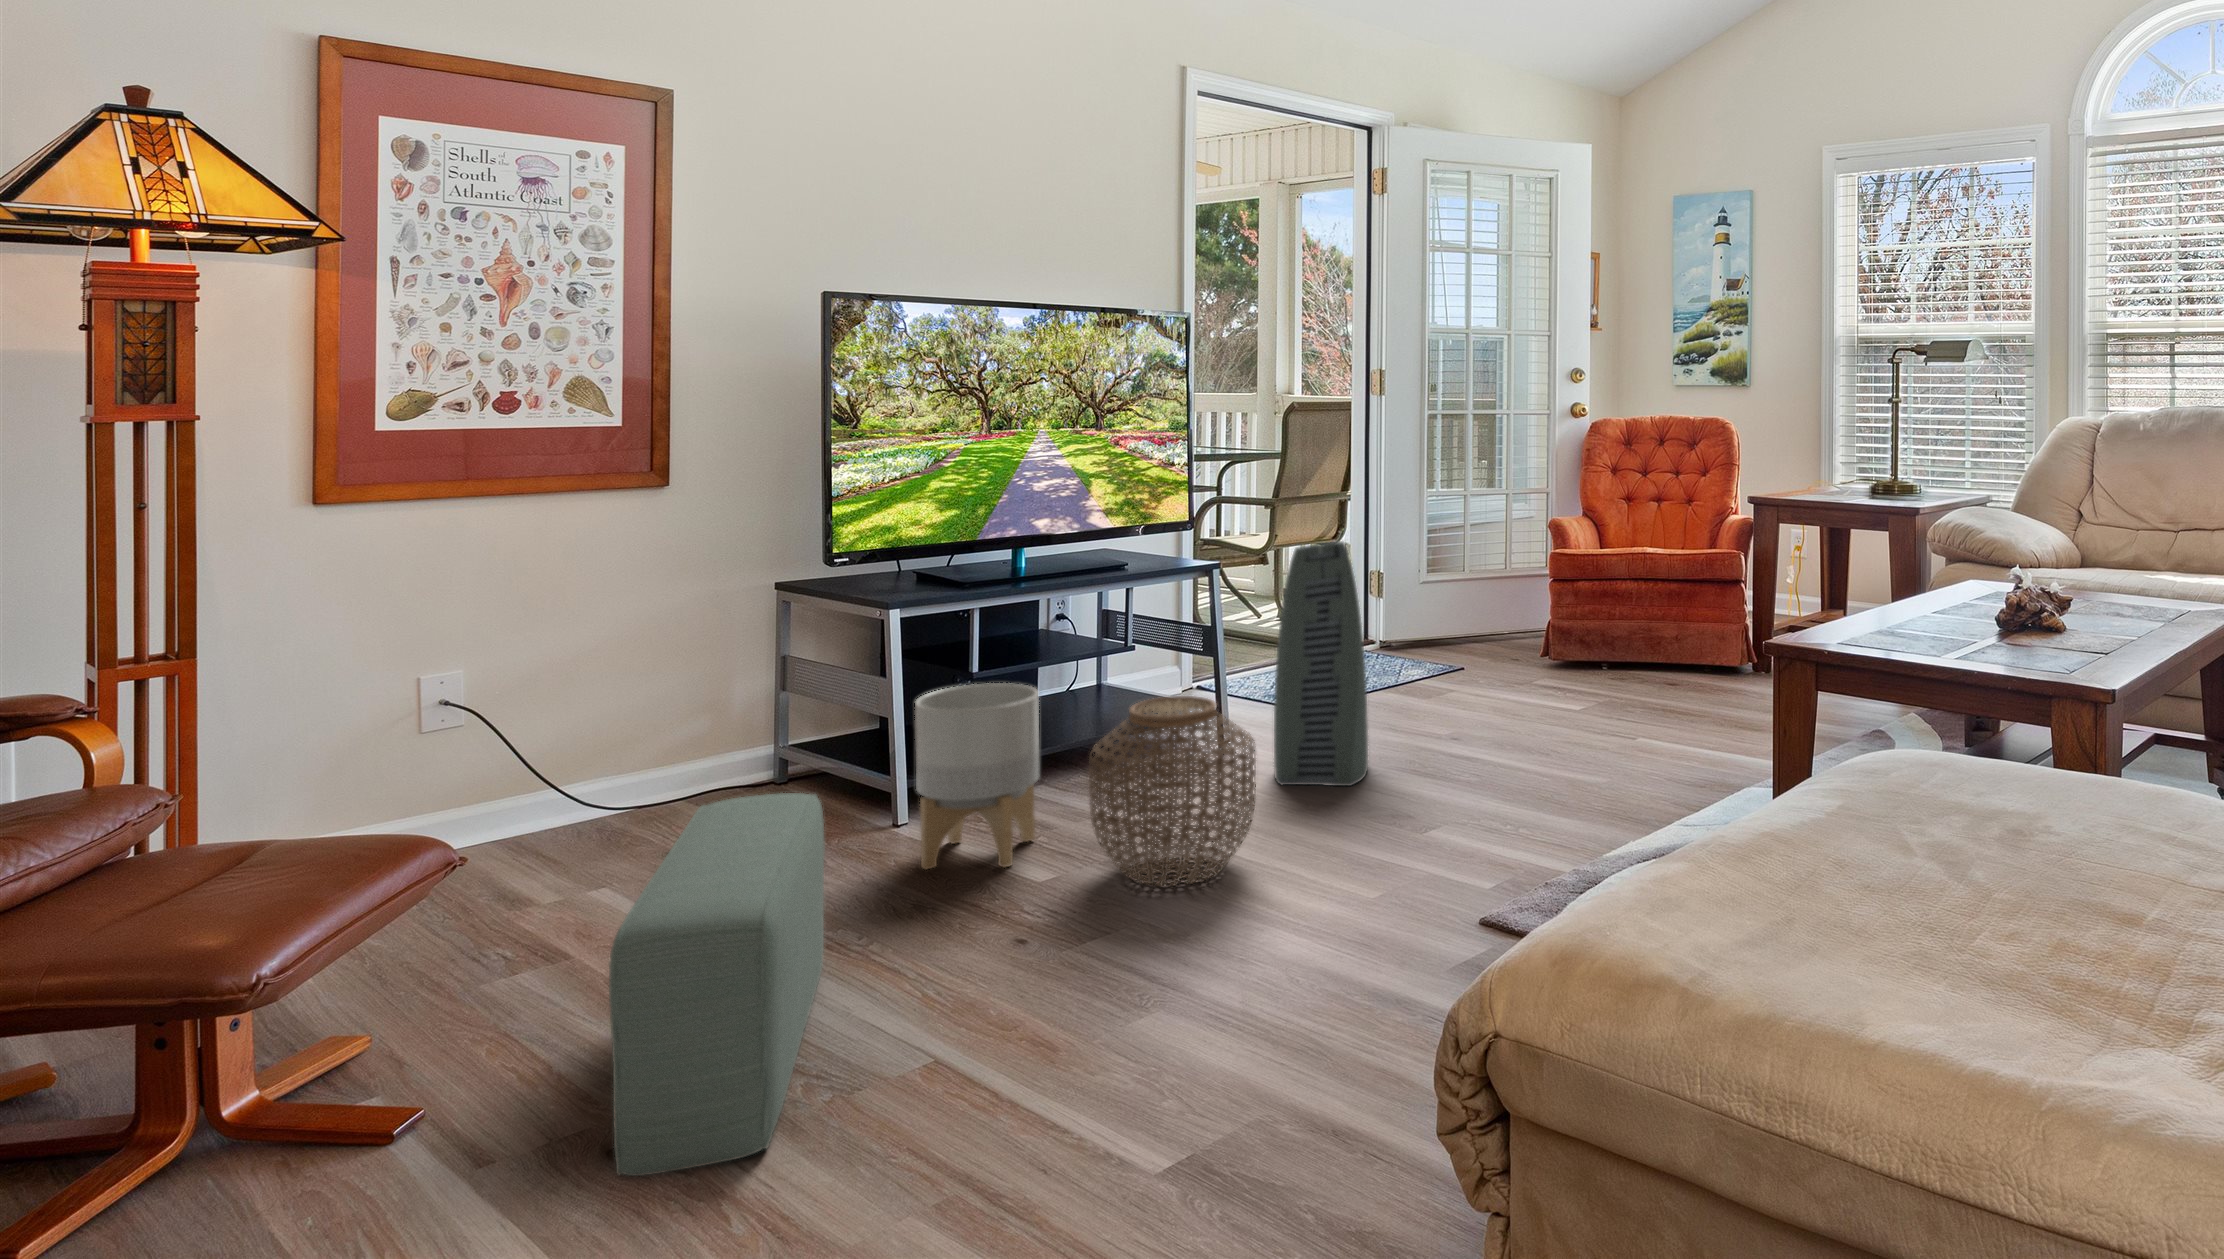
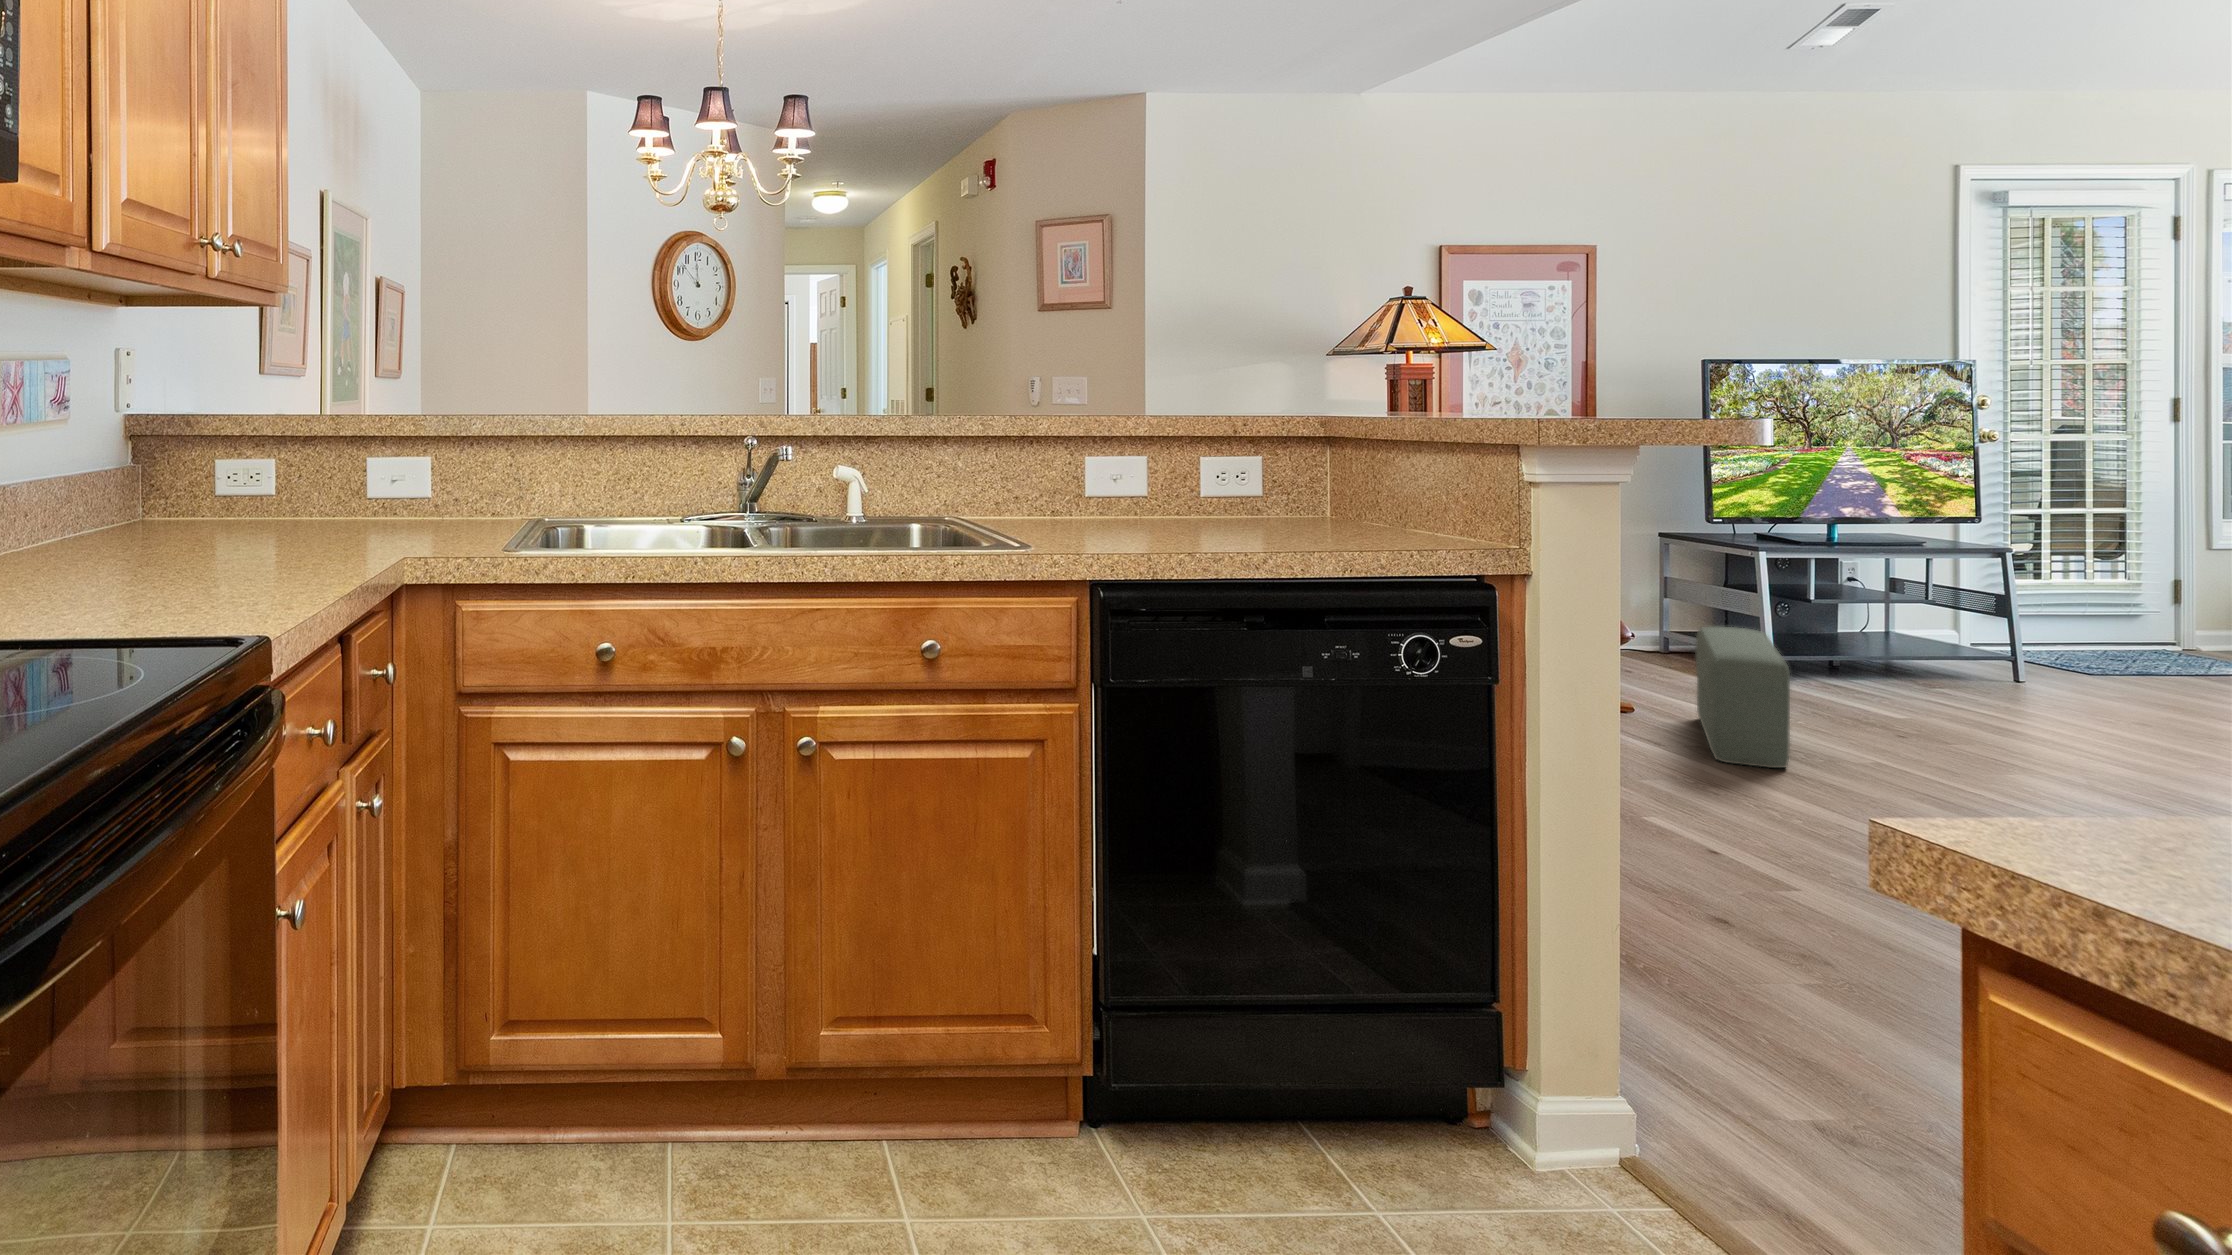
air purifier: present [1274,541,1368,786] -> none [2070,538,2168,719]
planter: present [915,683,1039,869] -> none [1788,600,1877,709]
woven basket: present [1089,696,1256,886] -> none [1925,621,2064,738]

